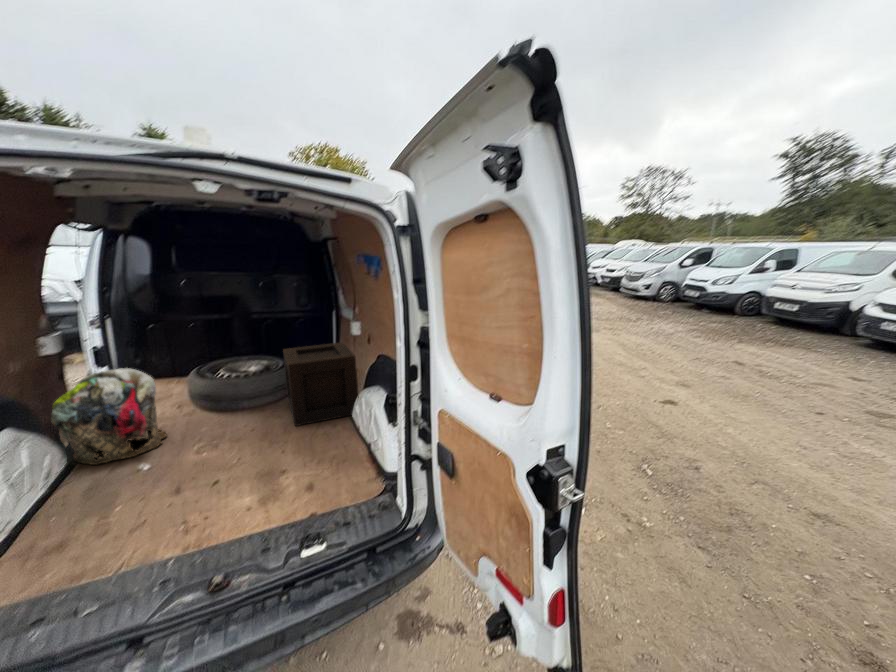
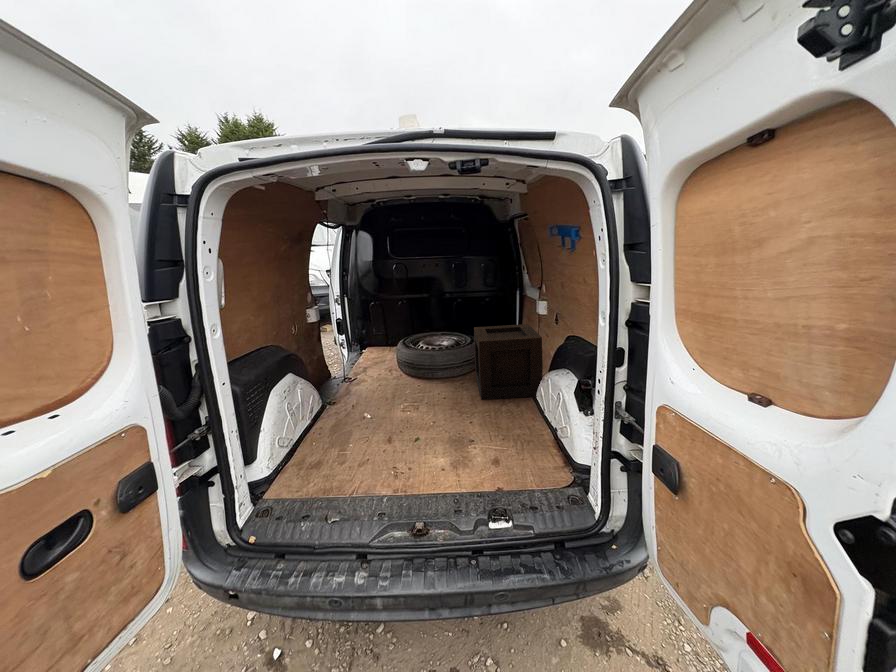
laundry basket: present [51,369,167,465] -> none [312,335,384,408]

